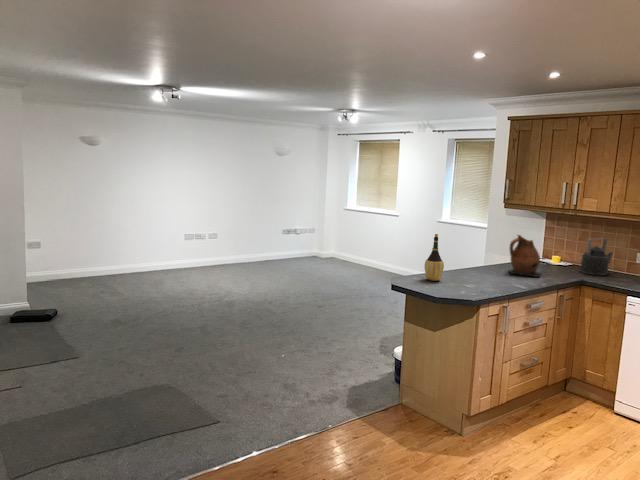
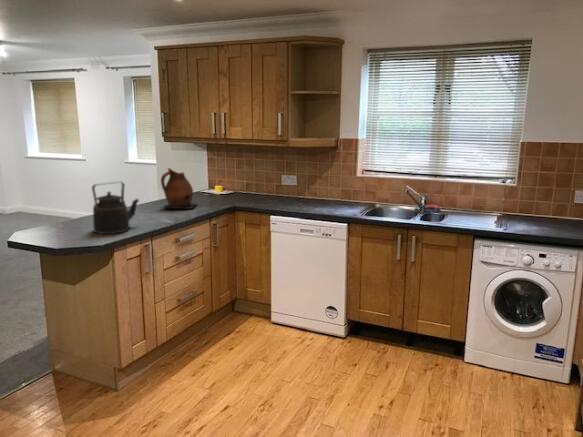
wine bottle: present [424,234,444,281] -> none [54,175,78,228]
kettle: present [580,239,612,275] -> present [92,182,139,234]

